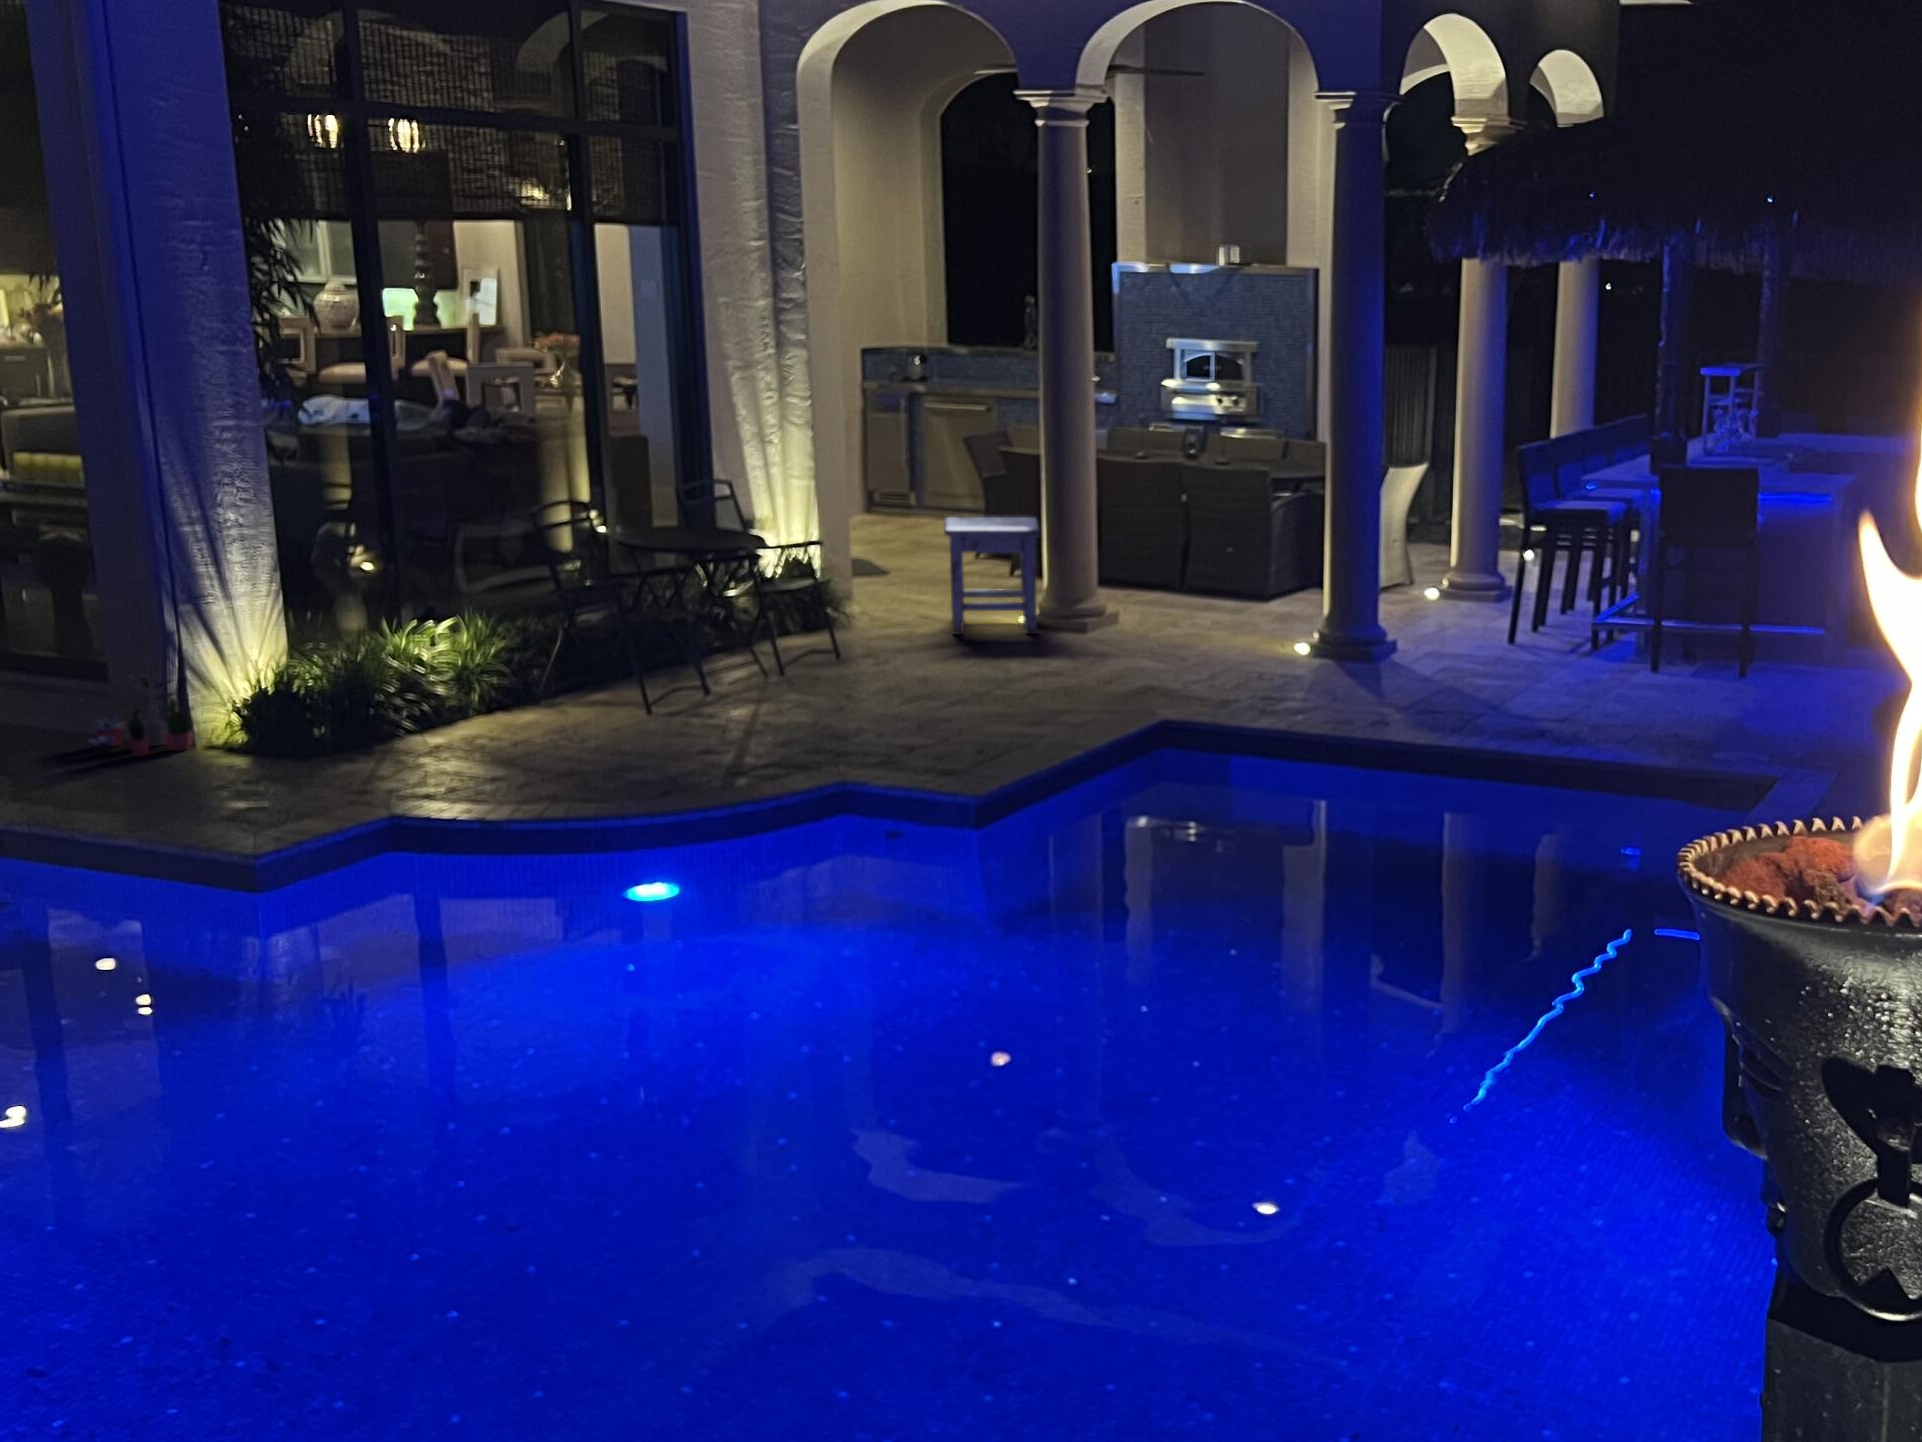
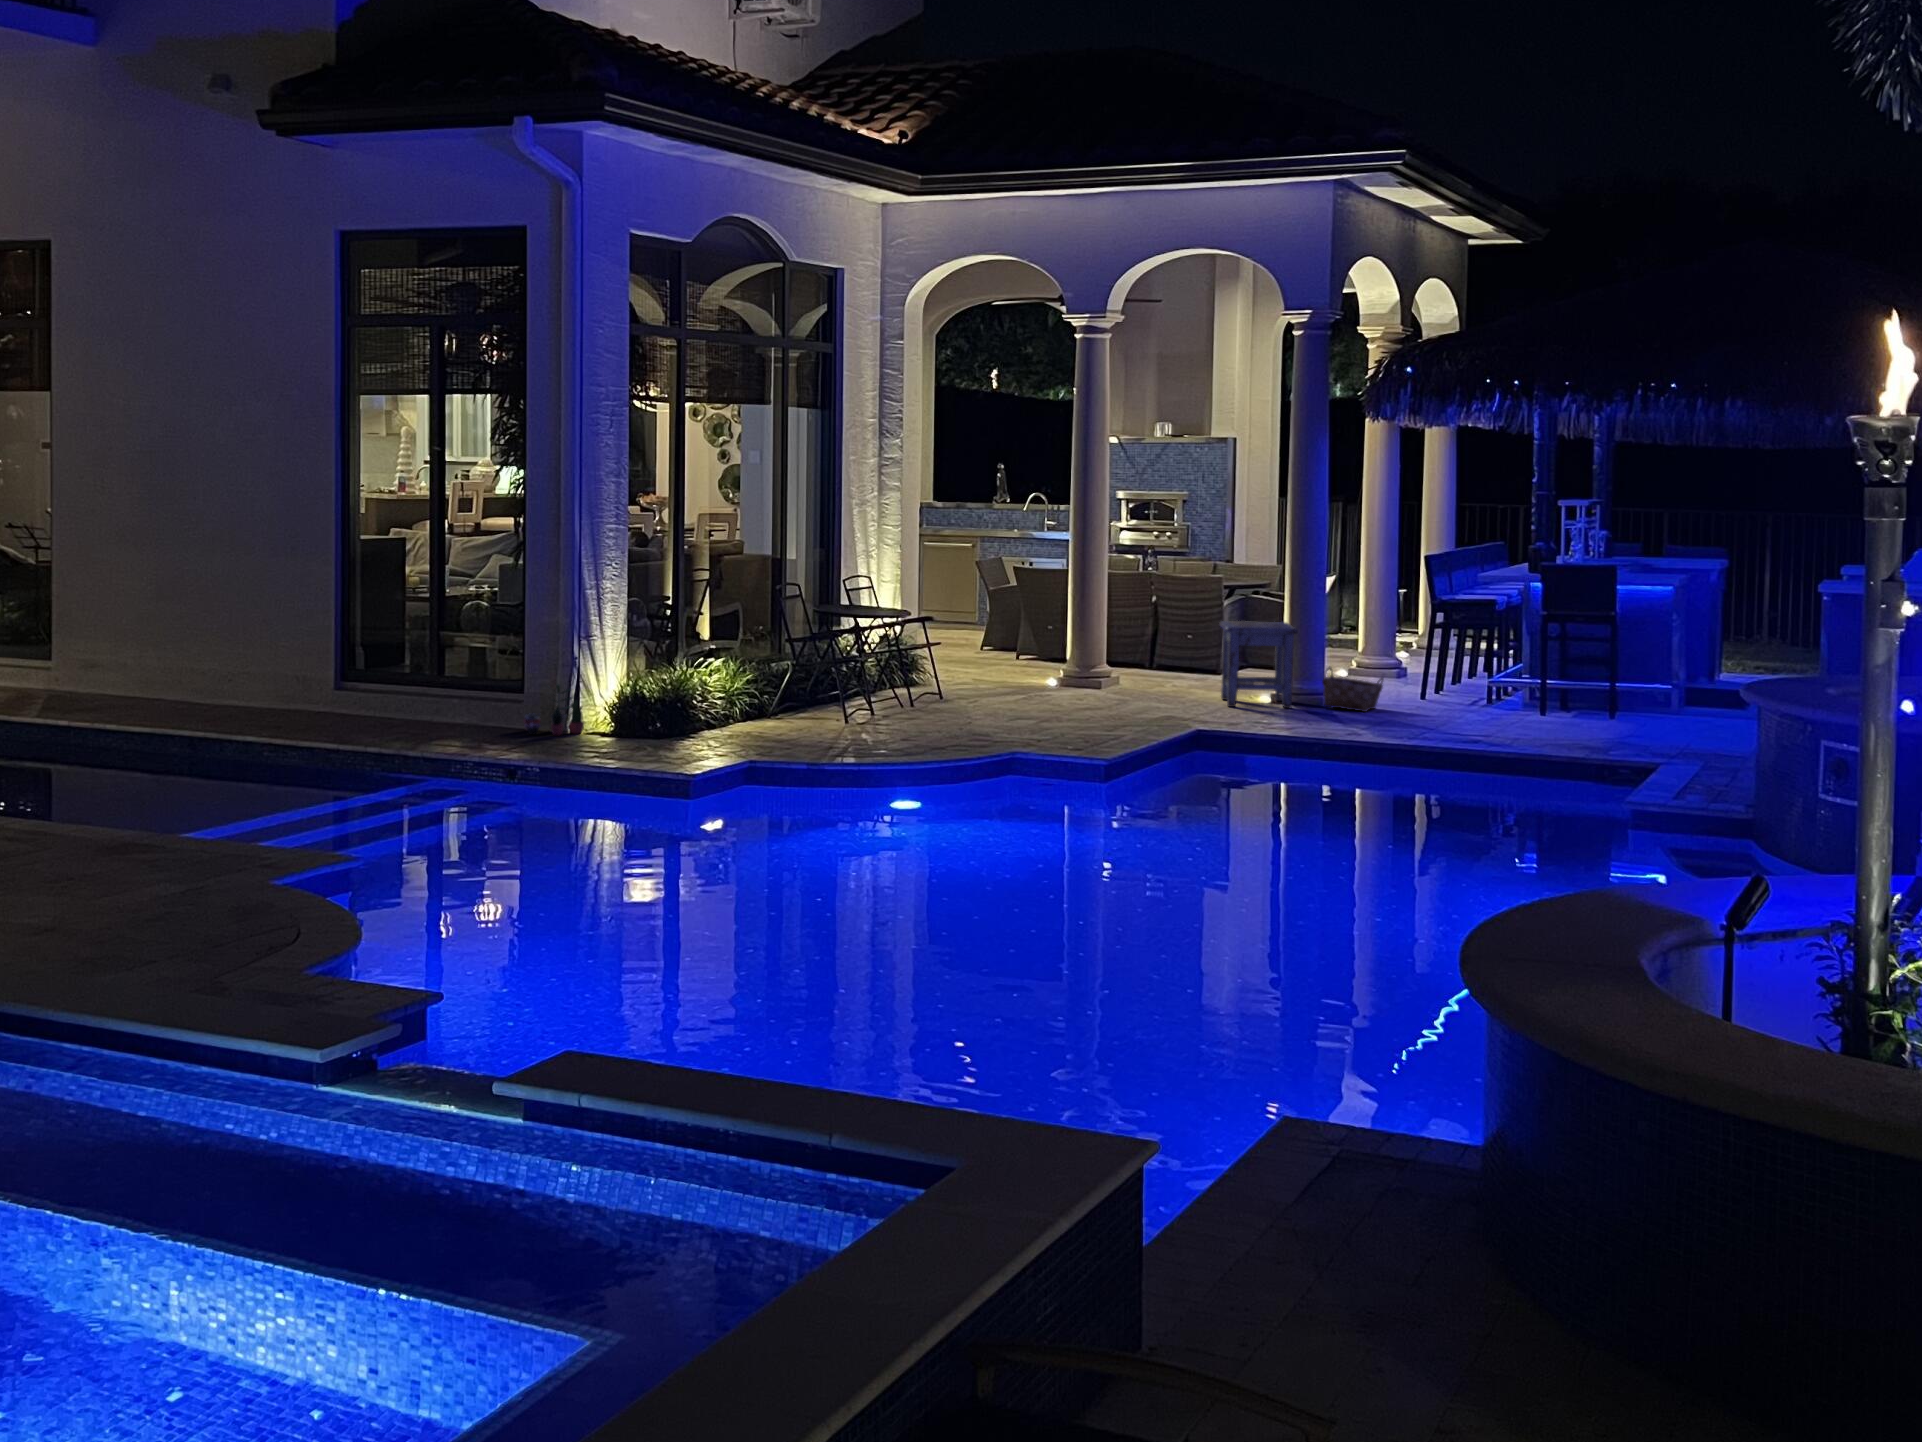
stool: present [944,517,1041,634] -> present [1220,621,1298,709]
woven basket: none [1367,607,1451,672] -> present [1322,667,1383,712]

